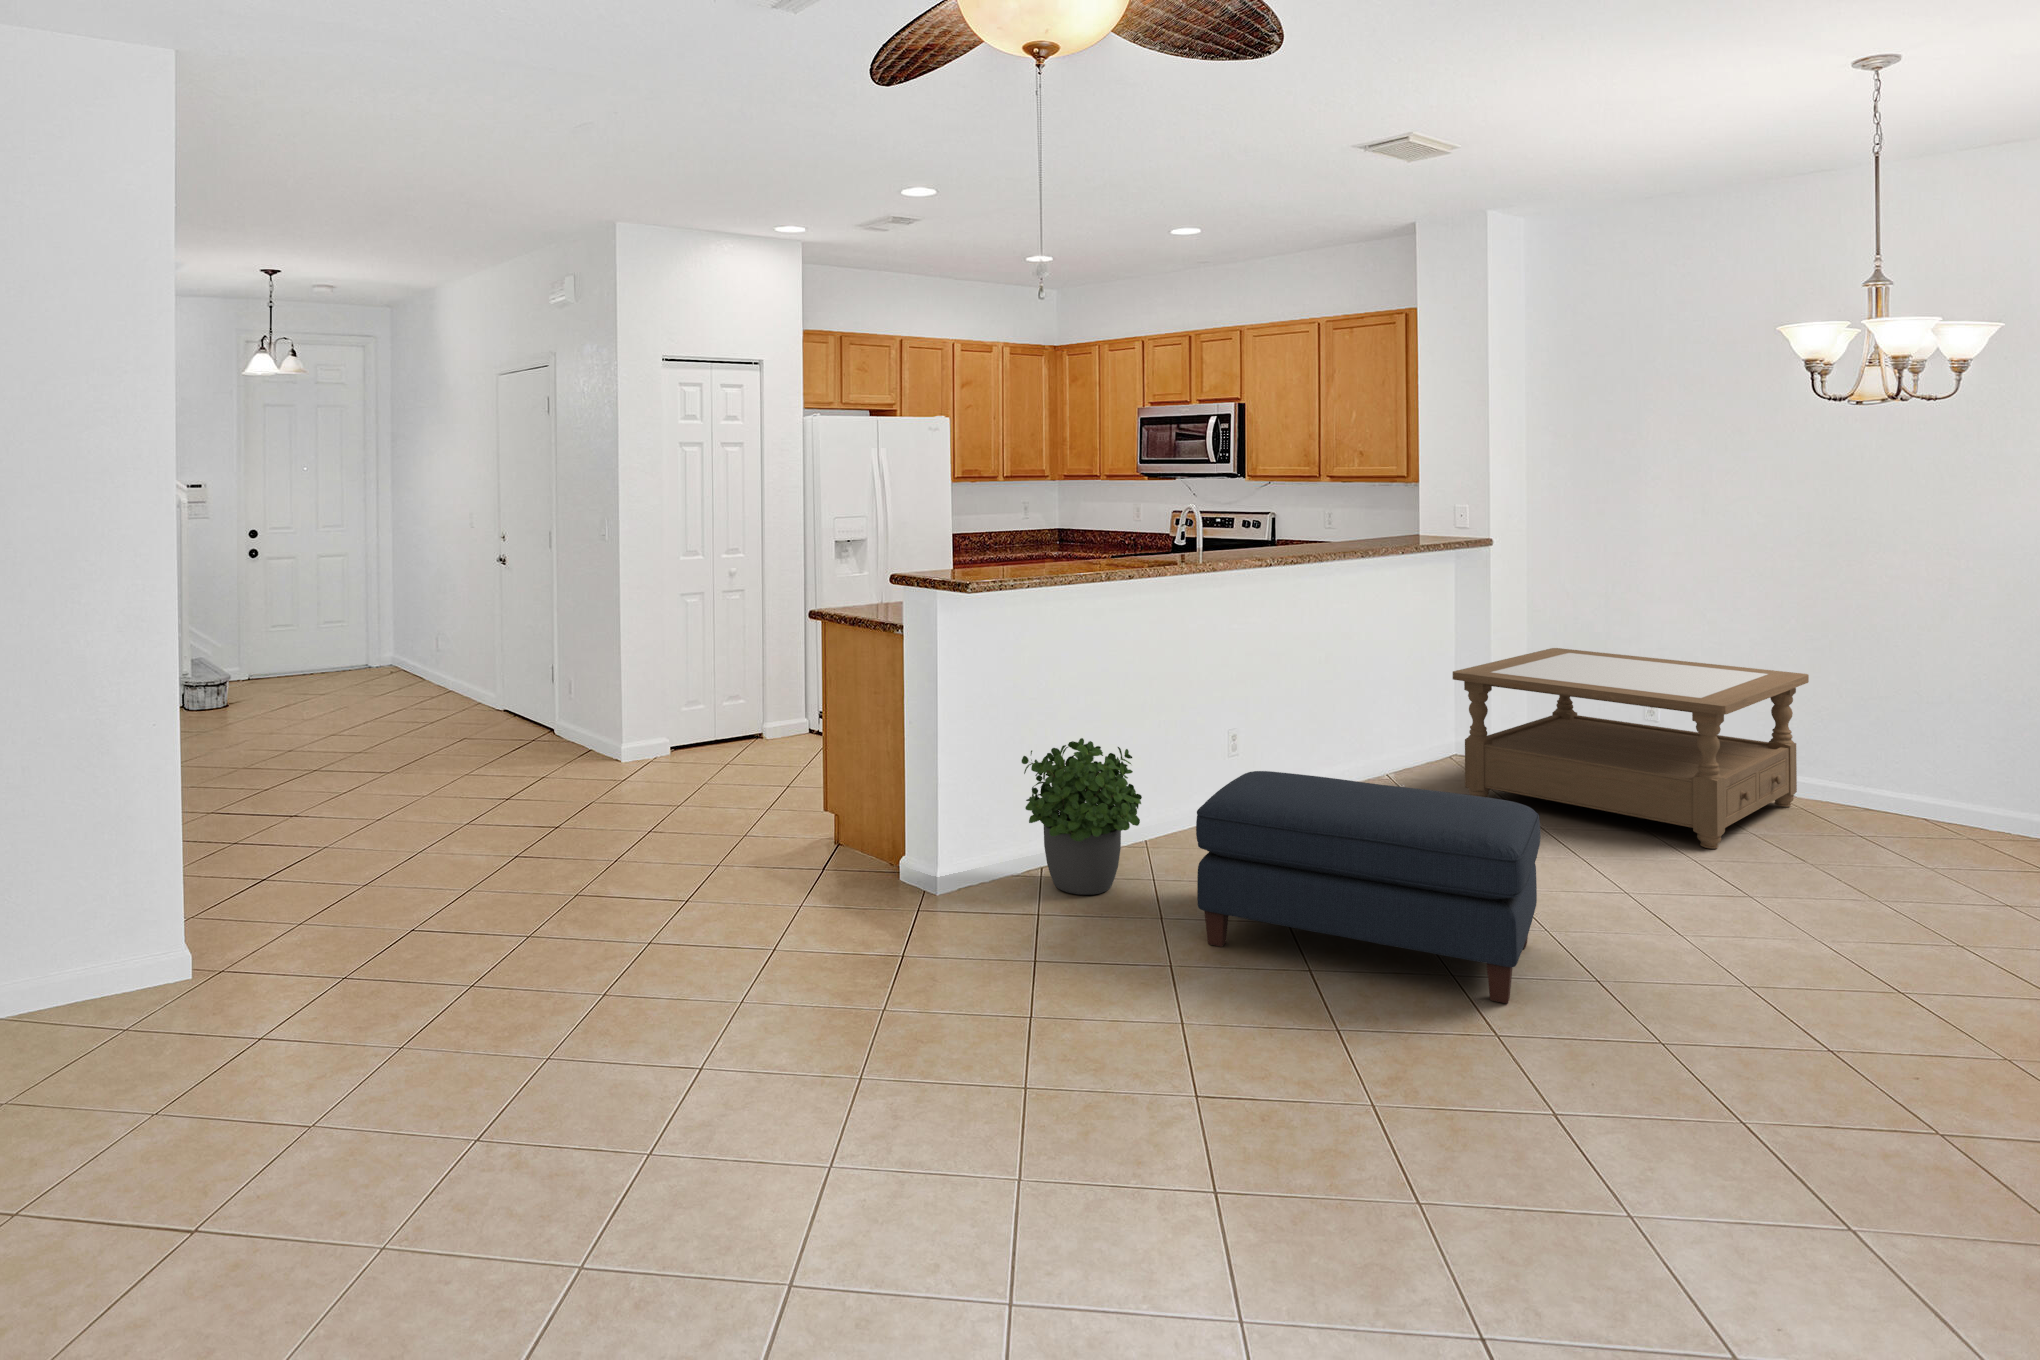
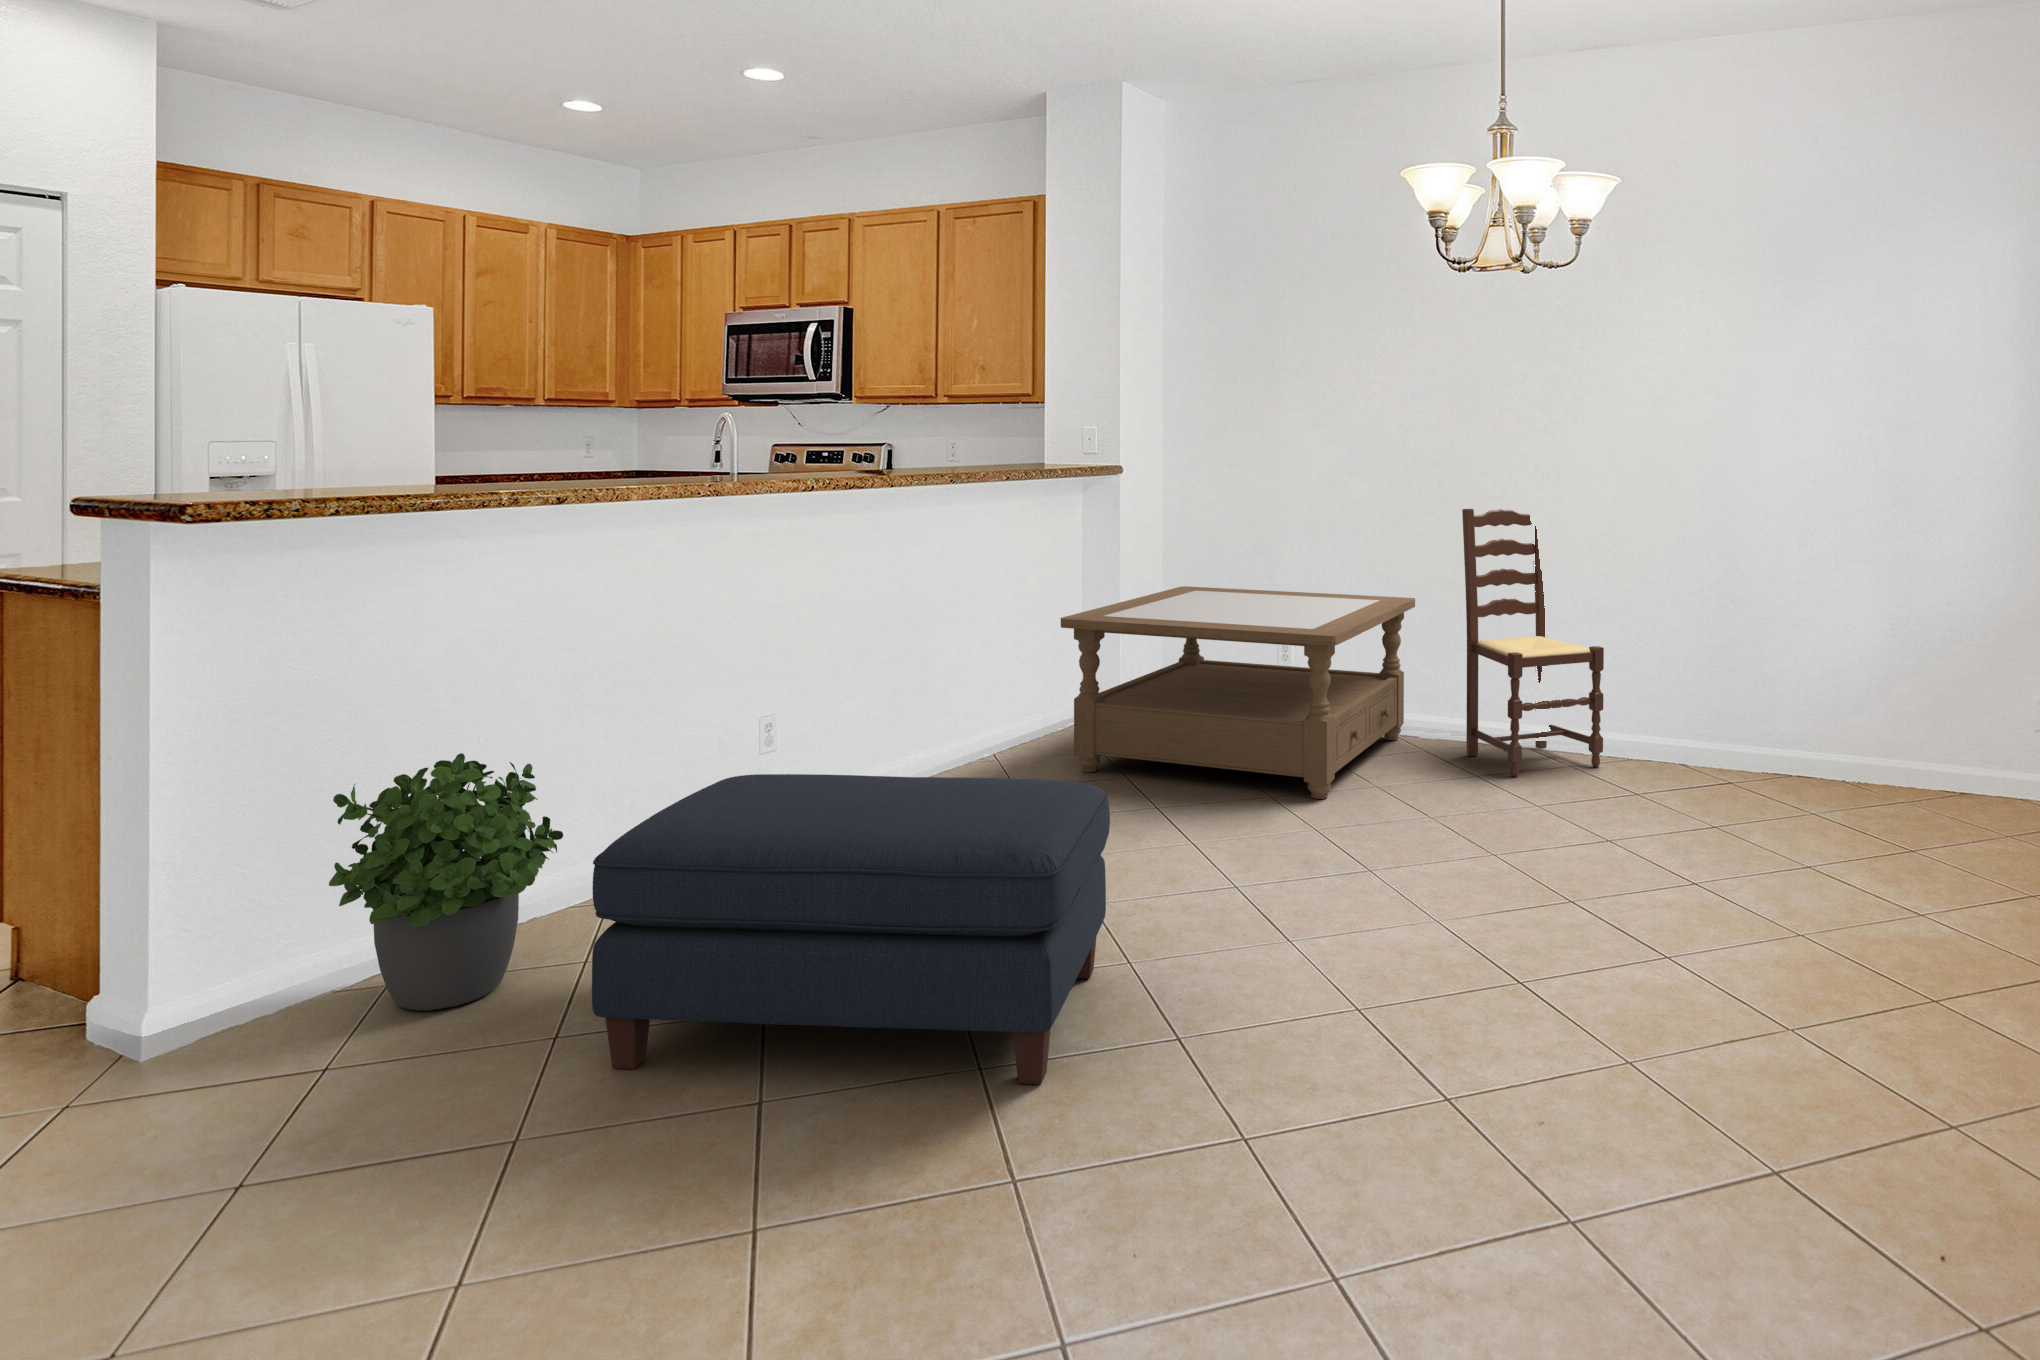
dining chair: none [1863,593,2040,857] -> present [1462,509,1604,777]

